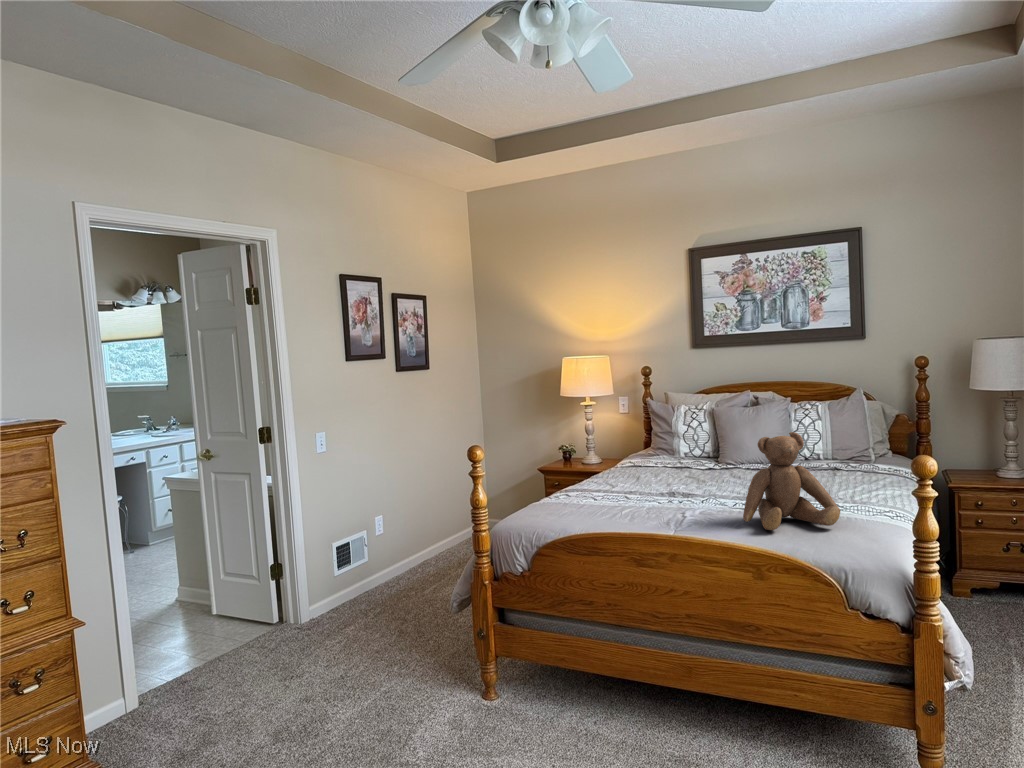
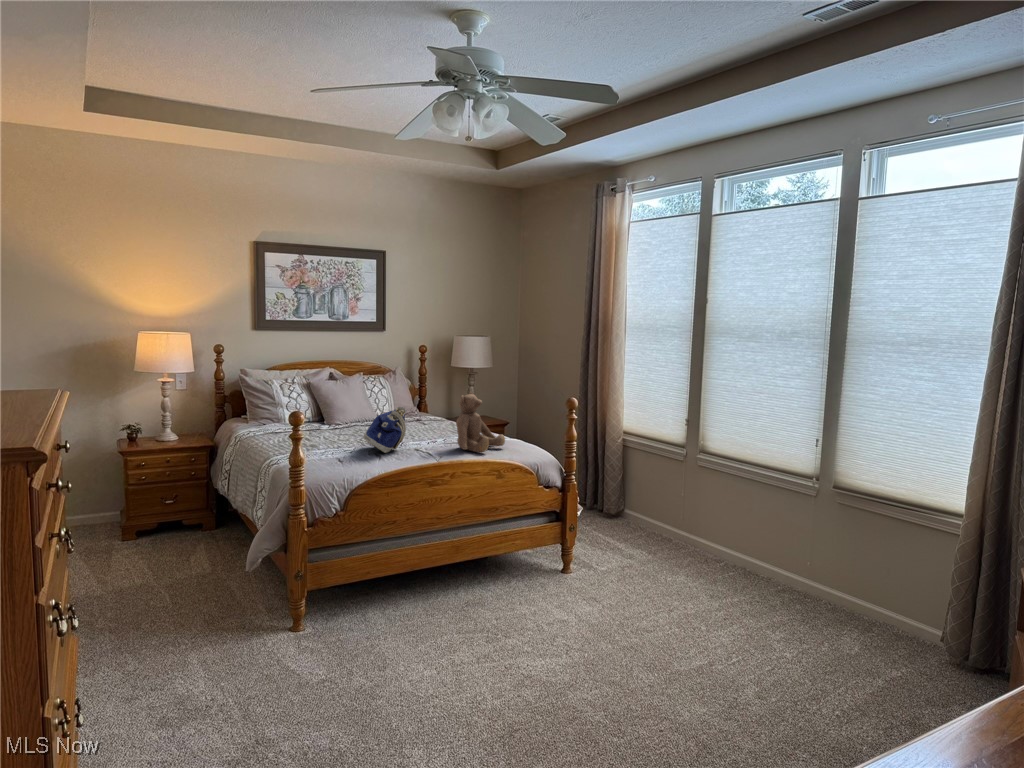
tote bag: none [632,448,713,509] -> present [363,407,406,453]

